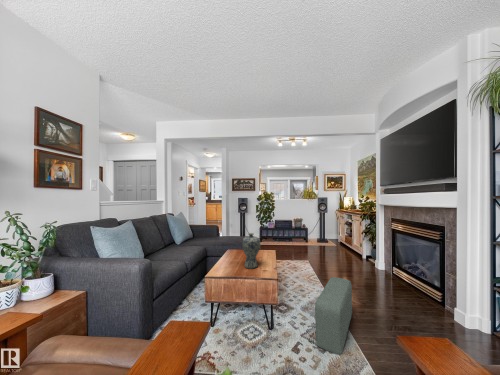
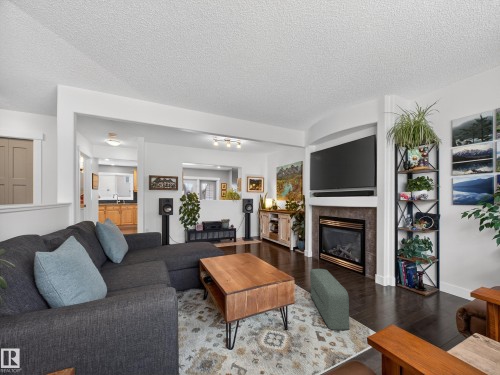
vase: present [242,233,260,269] -> none [248,238,267,275]

